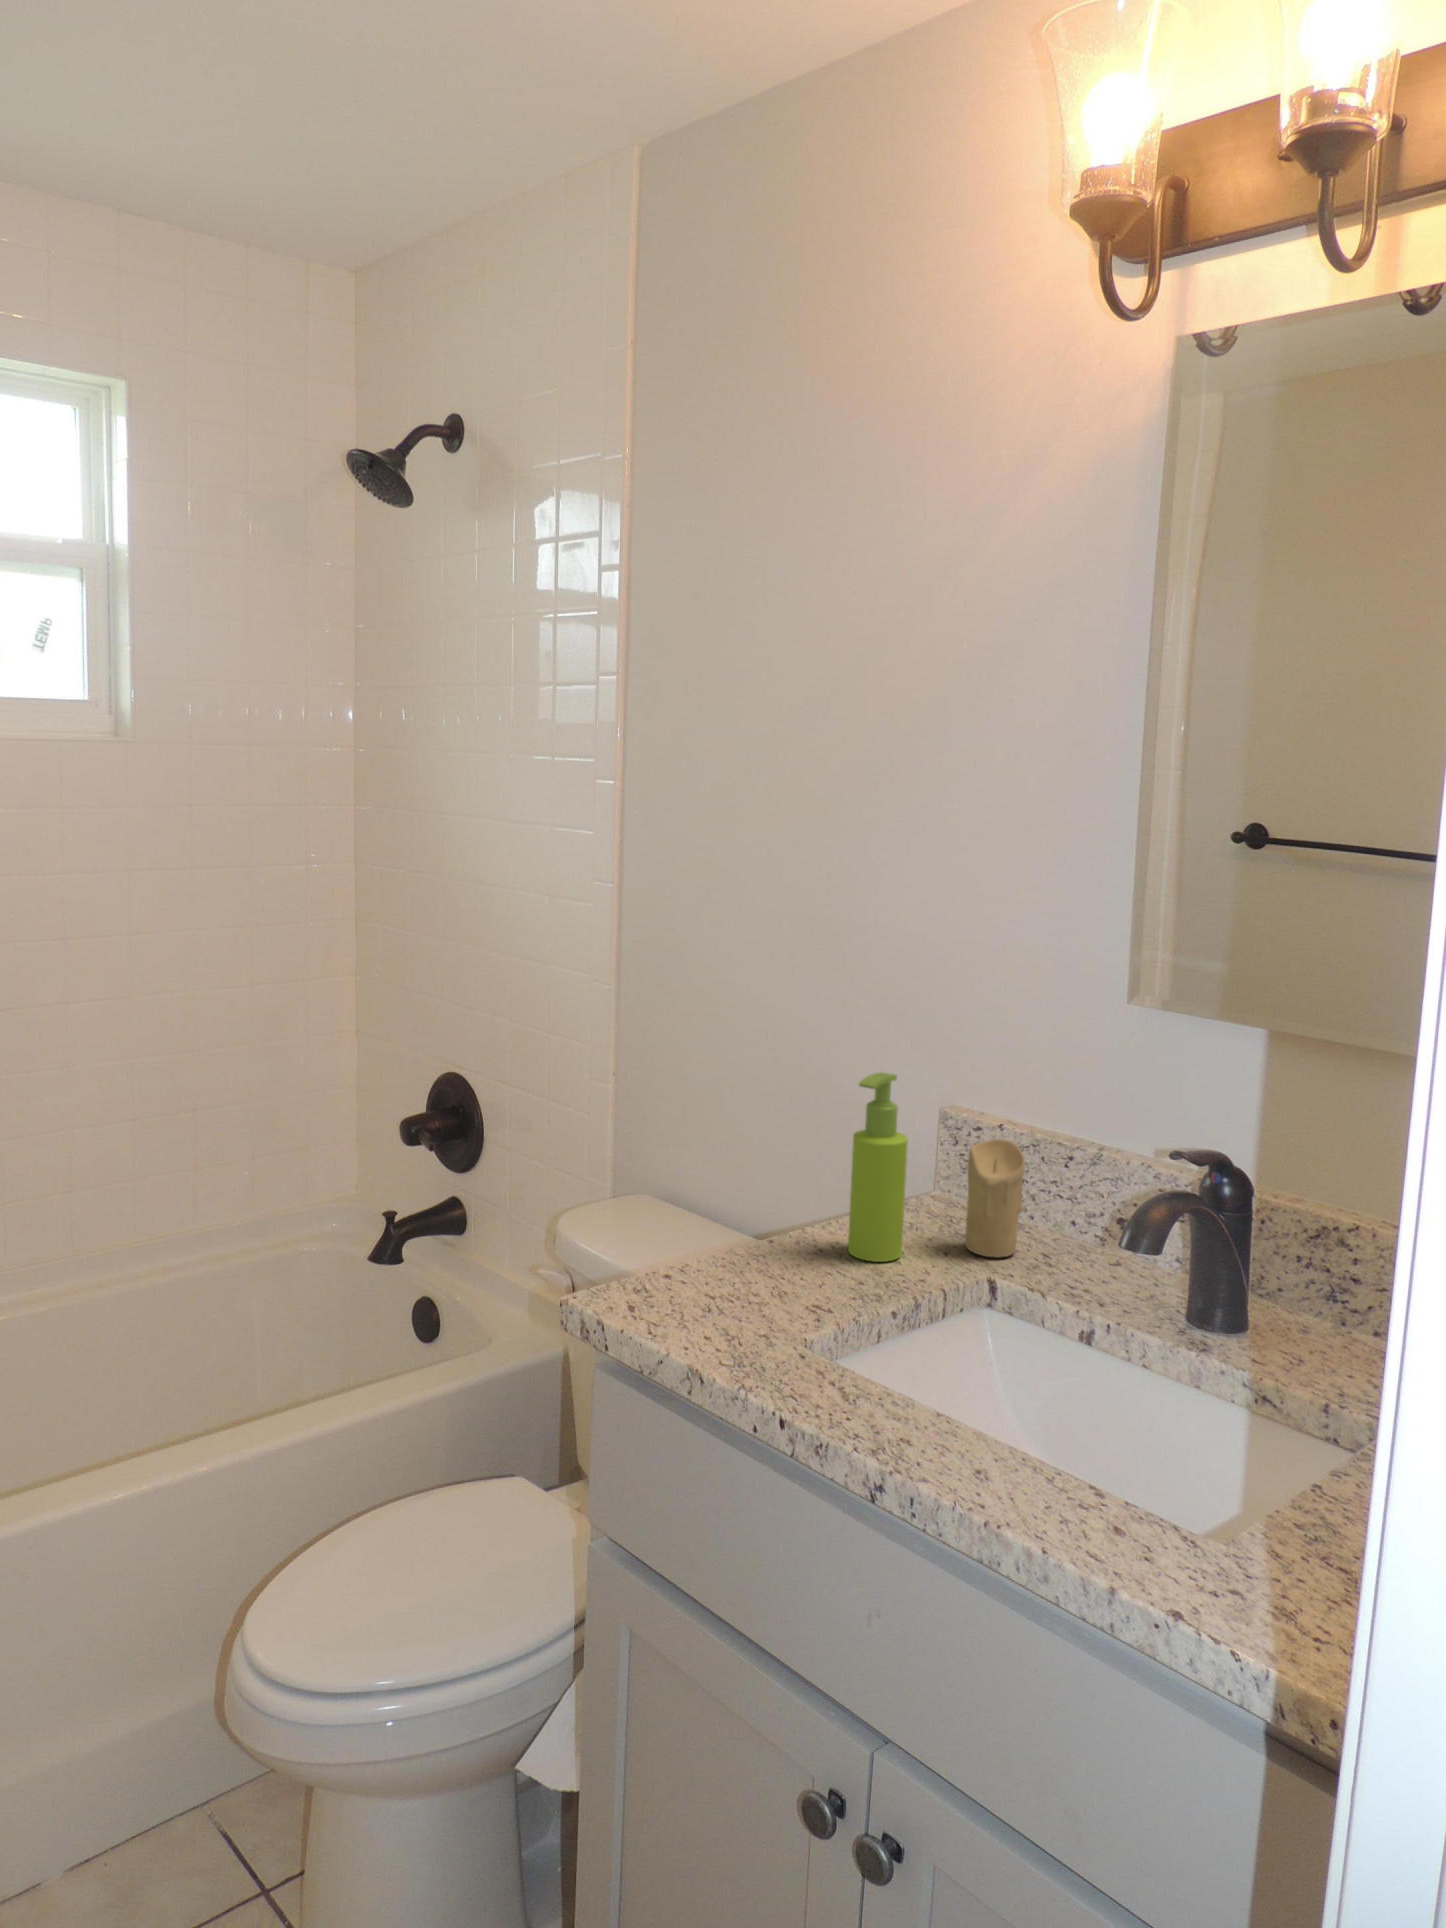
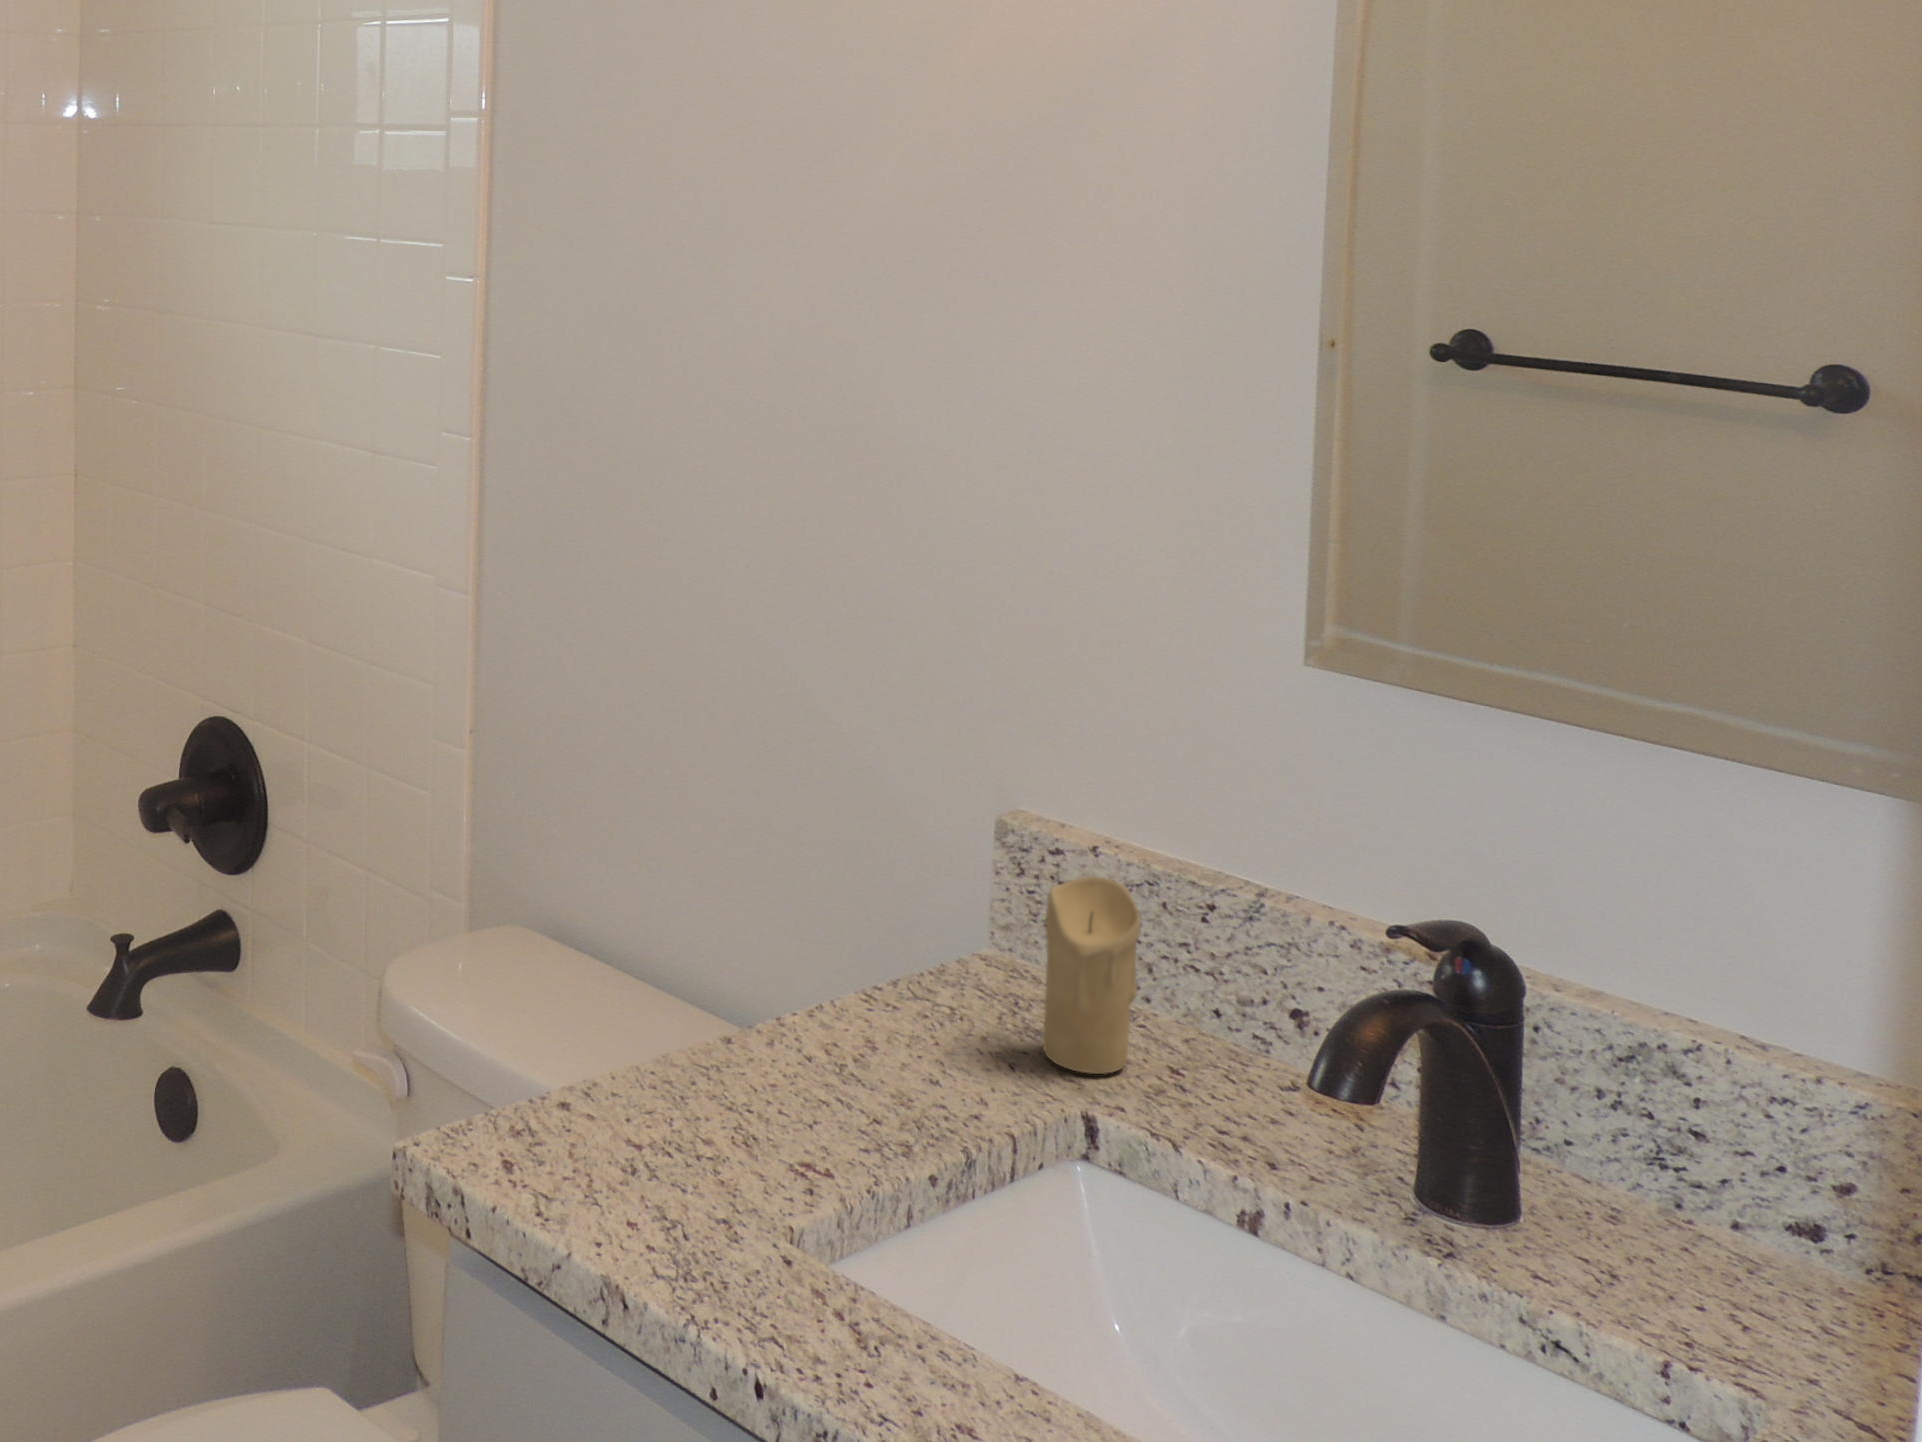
soap dispenser: present [848,1072,908,1262] -> none [852,769,948,1080]

